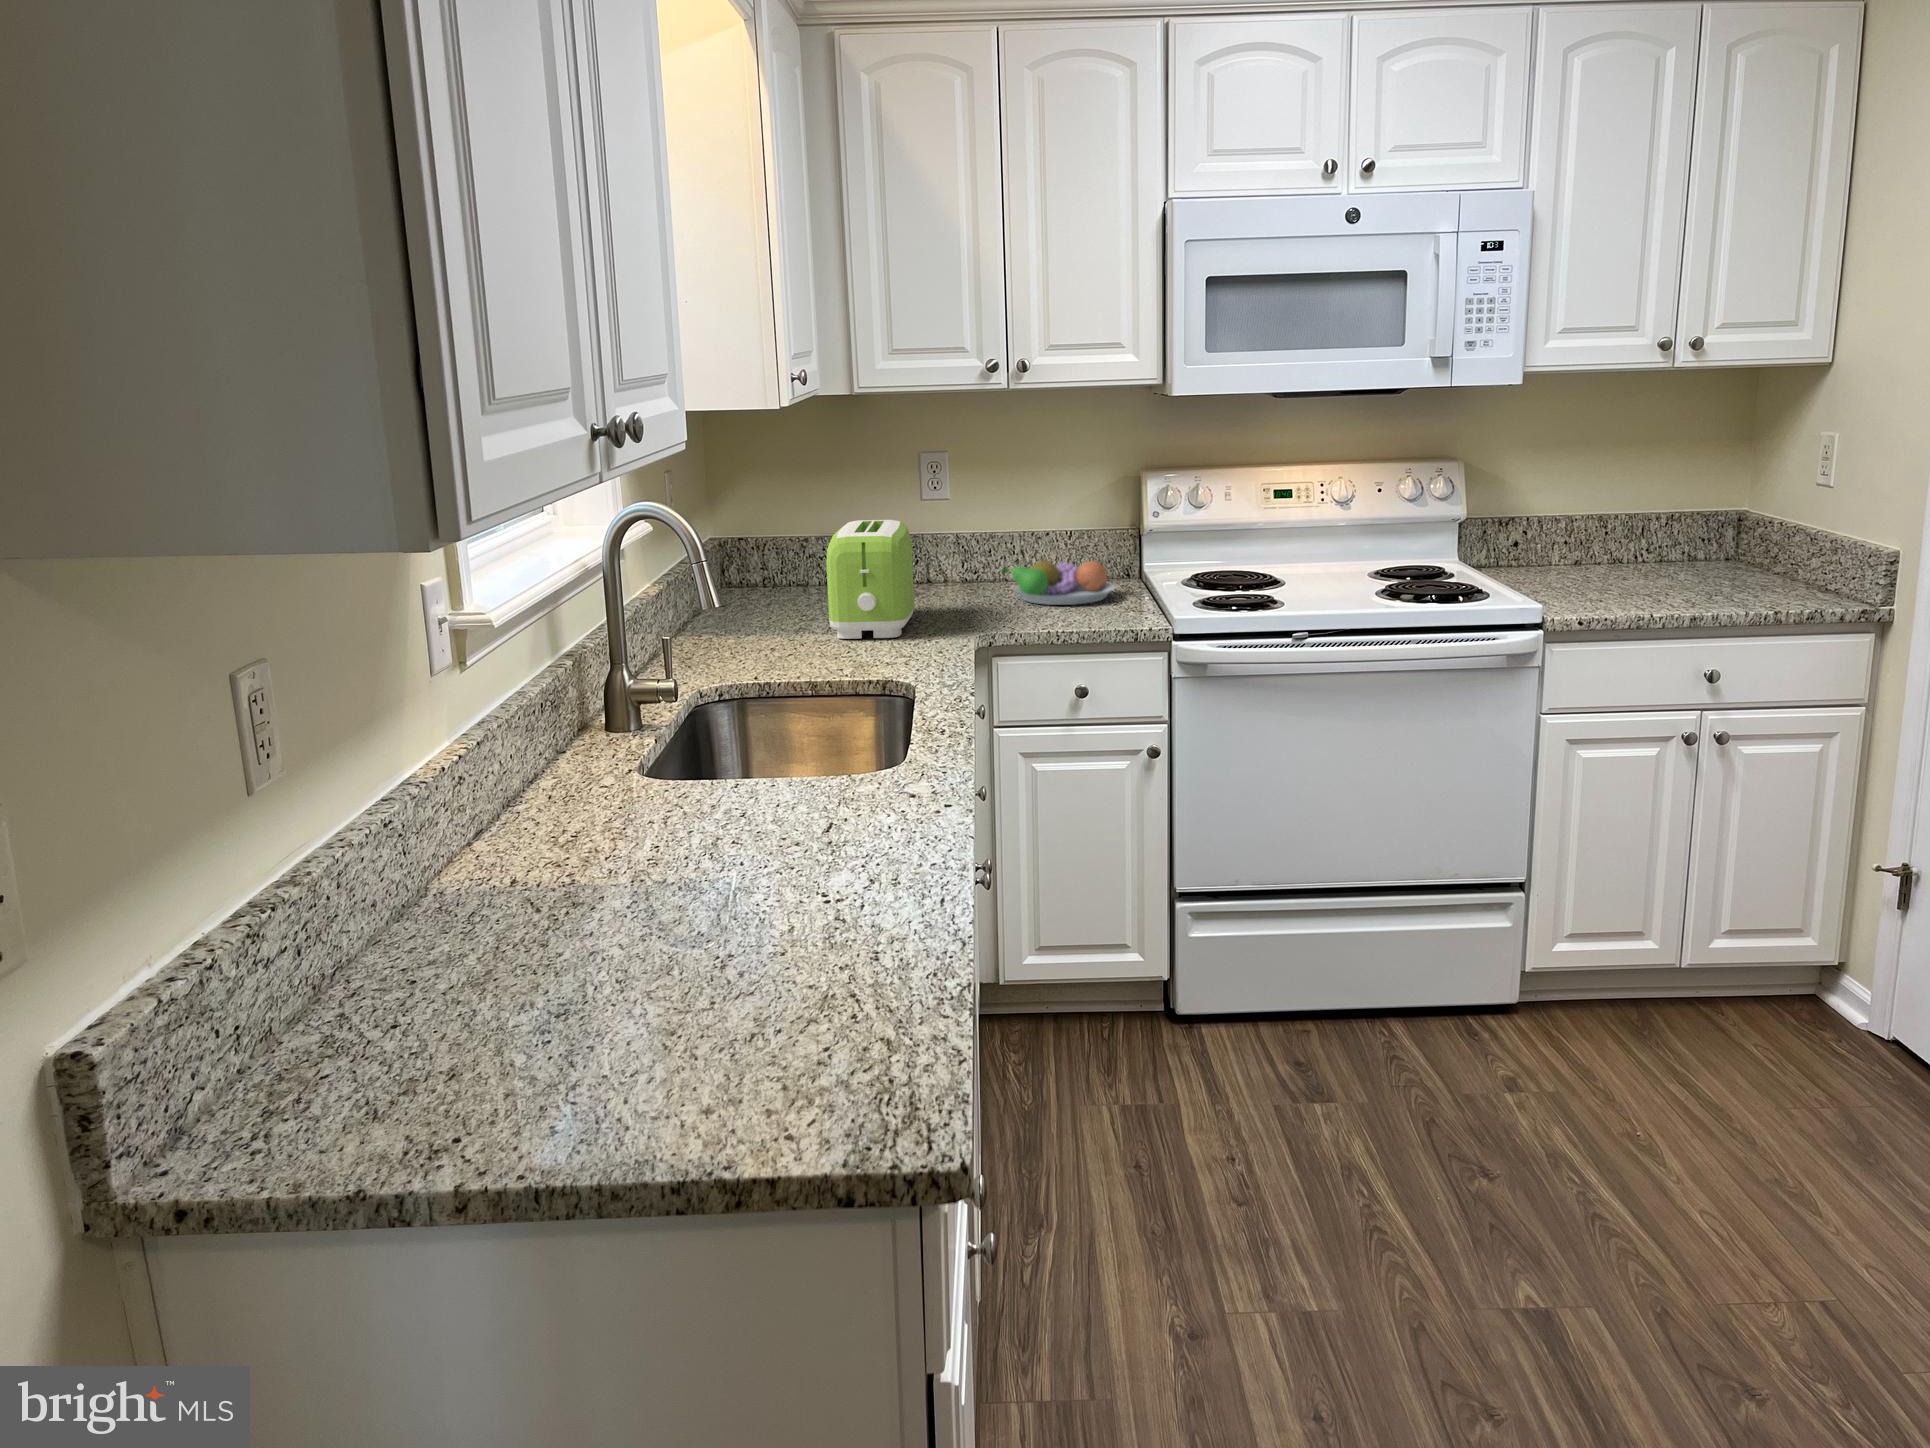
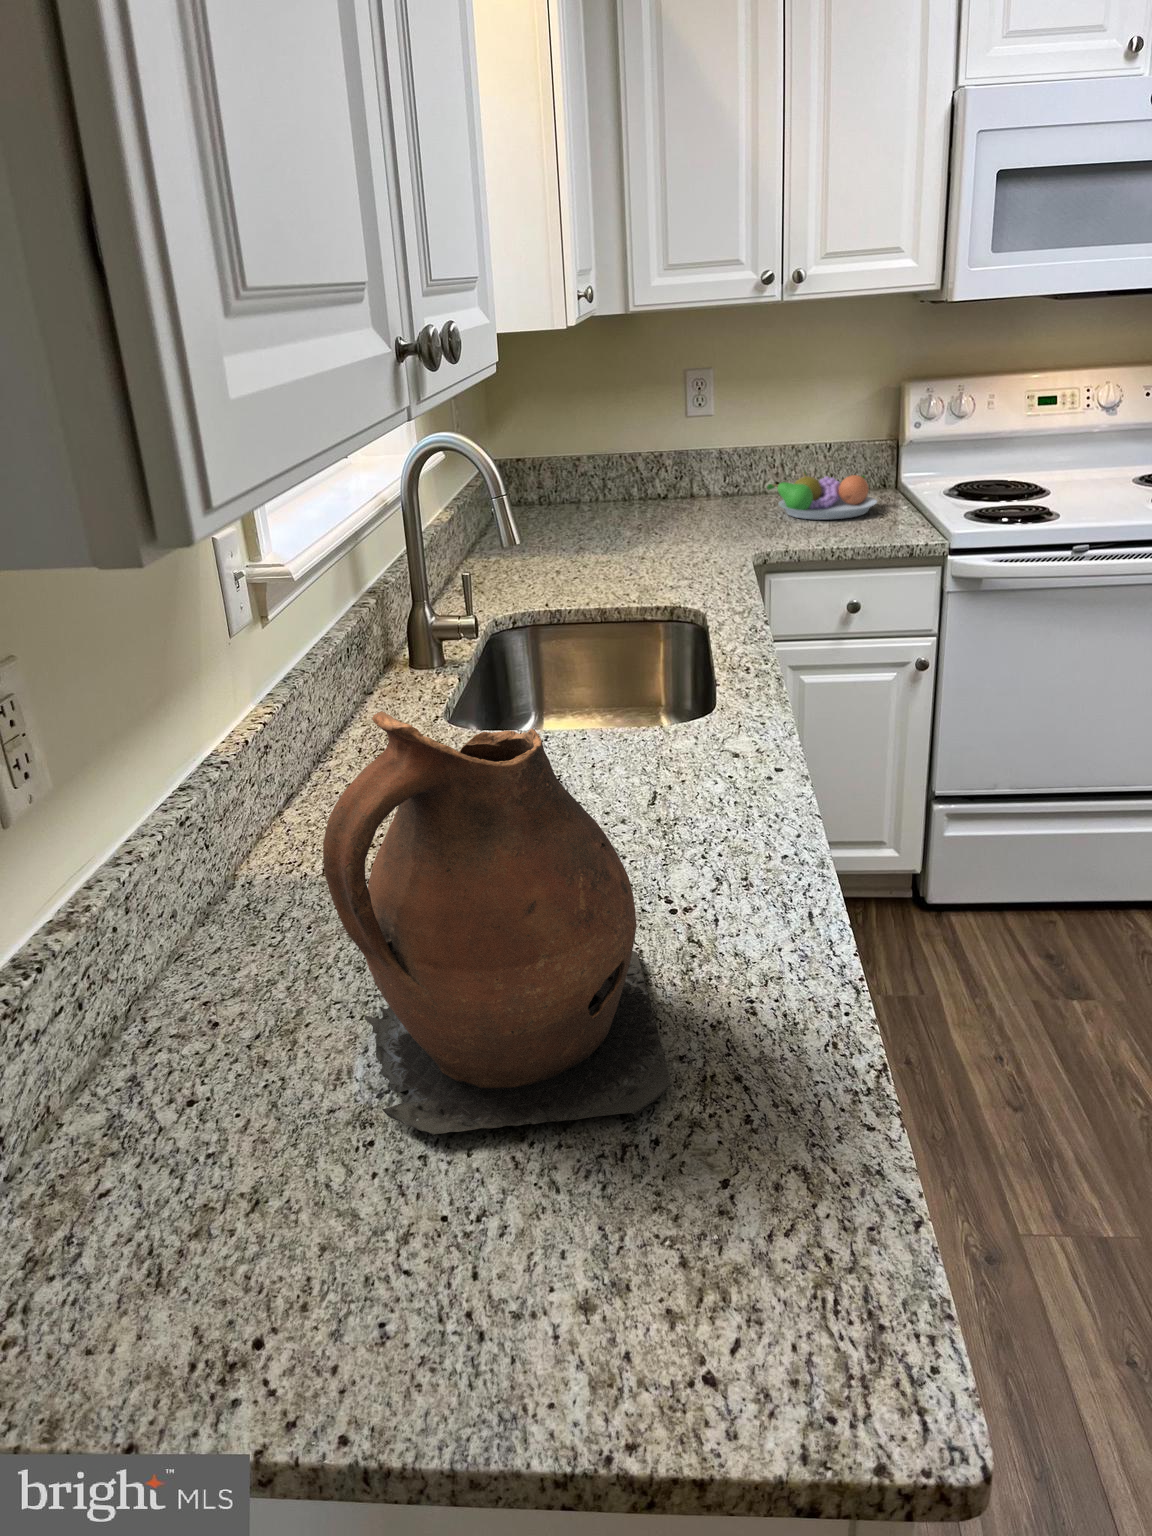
toaster: present [826,520,914,639] -> none [610,440,690,559]
ceramic pitcher: none [525,695,797,1028] -> present [323,711,671,1135]

